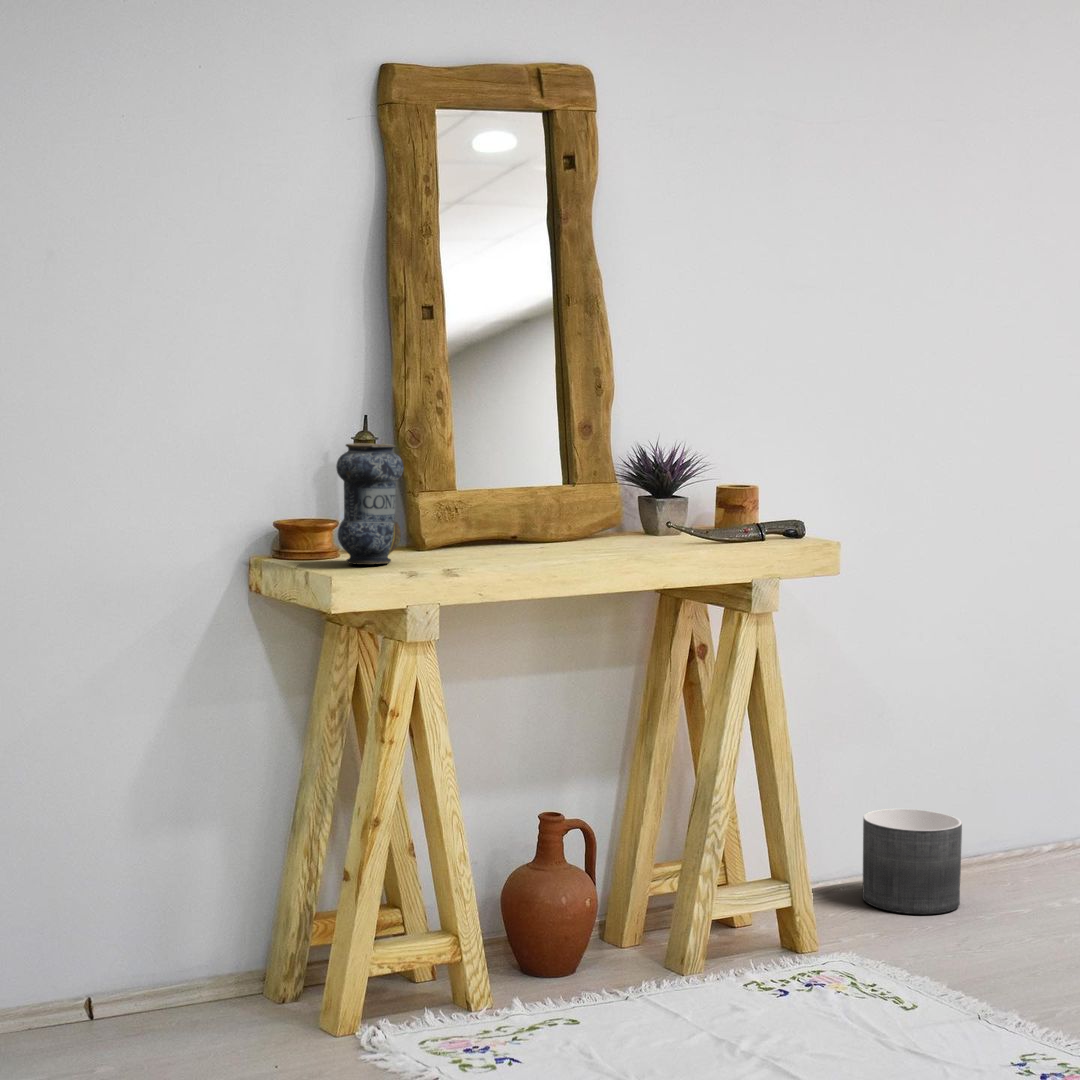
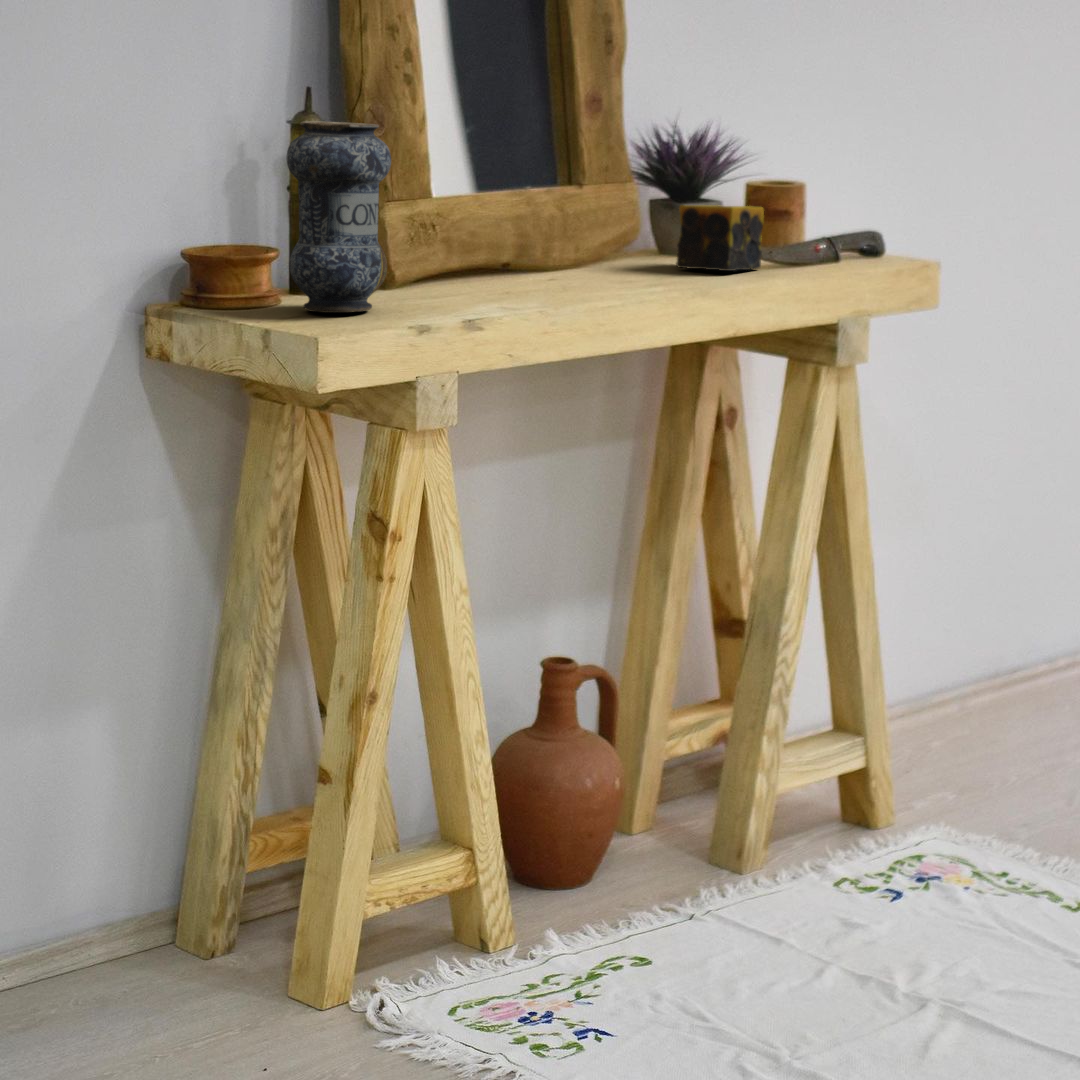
candle: none [633,496,695,540] -> present [676,205,764,271]
planter: present [862,809,962,914] -> none [899,619,1033,756]

